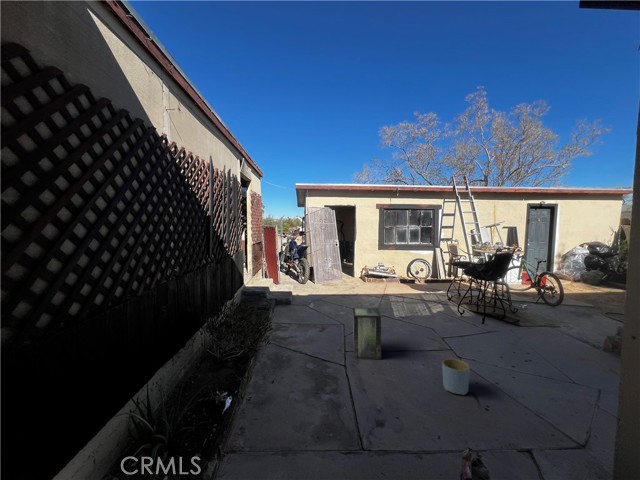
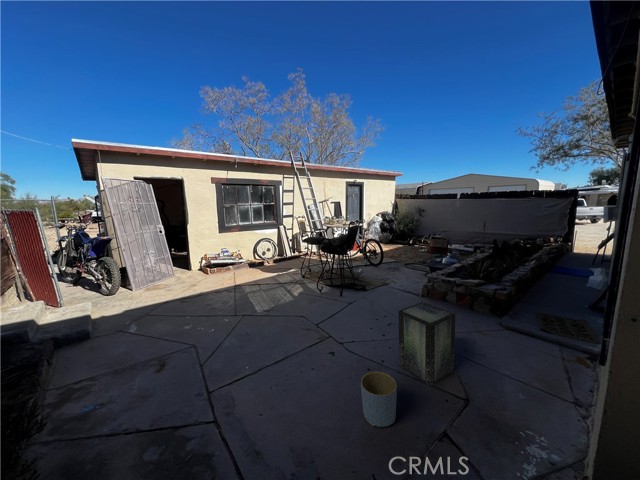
storage box: present [353,308,381,359] -> present [398,302,455,386]

